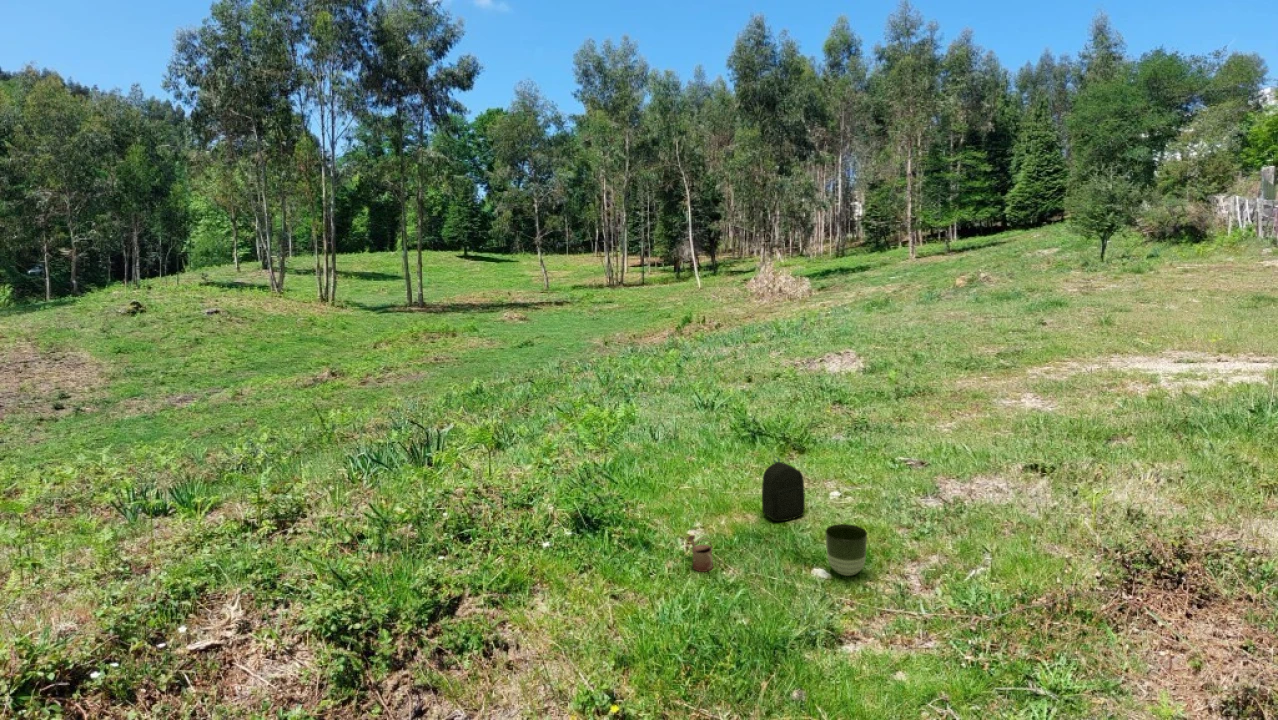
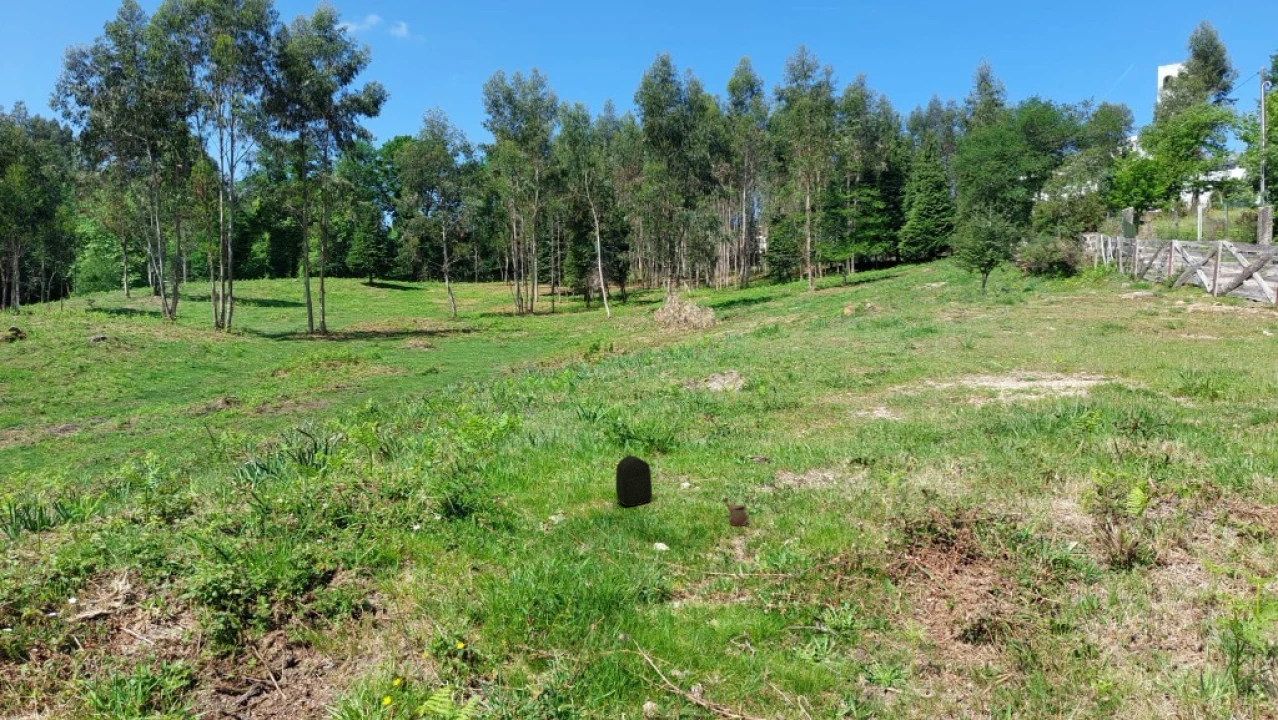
planter: present [826,524,867,576] -> none [657,501,690,543]
watering can: present [687,535,713,572] -> present [722,498,749,526]

